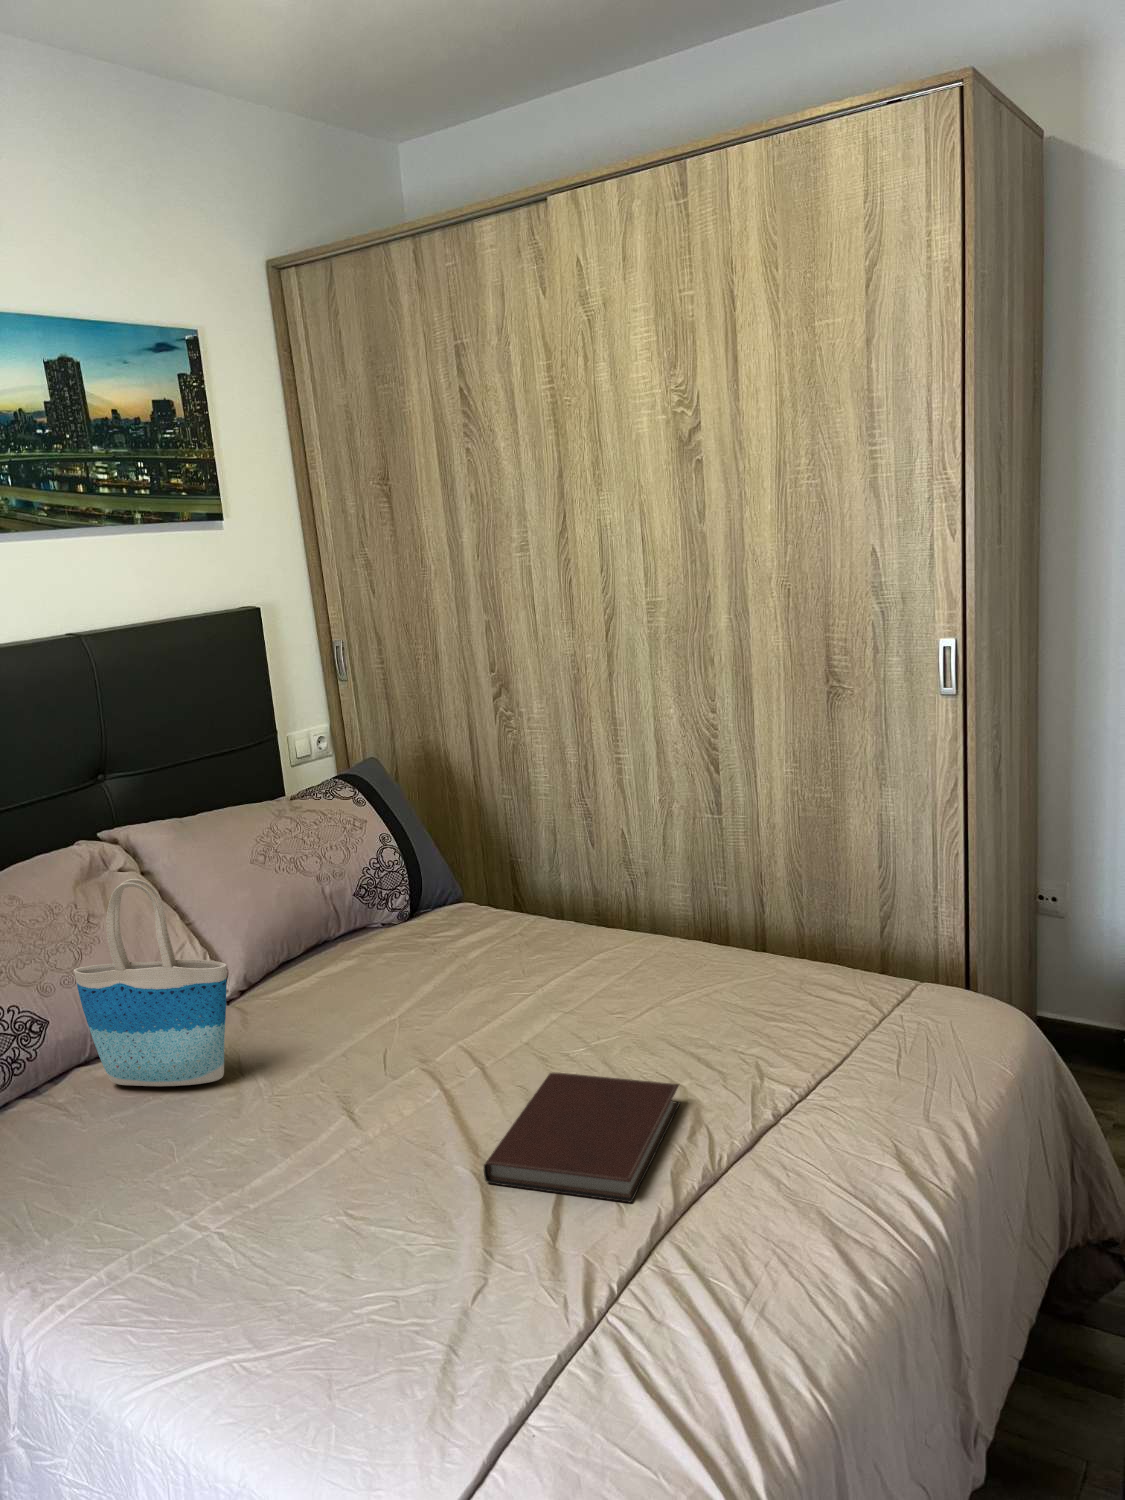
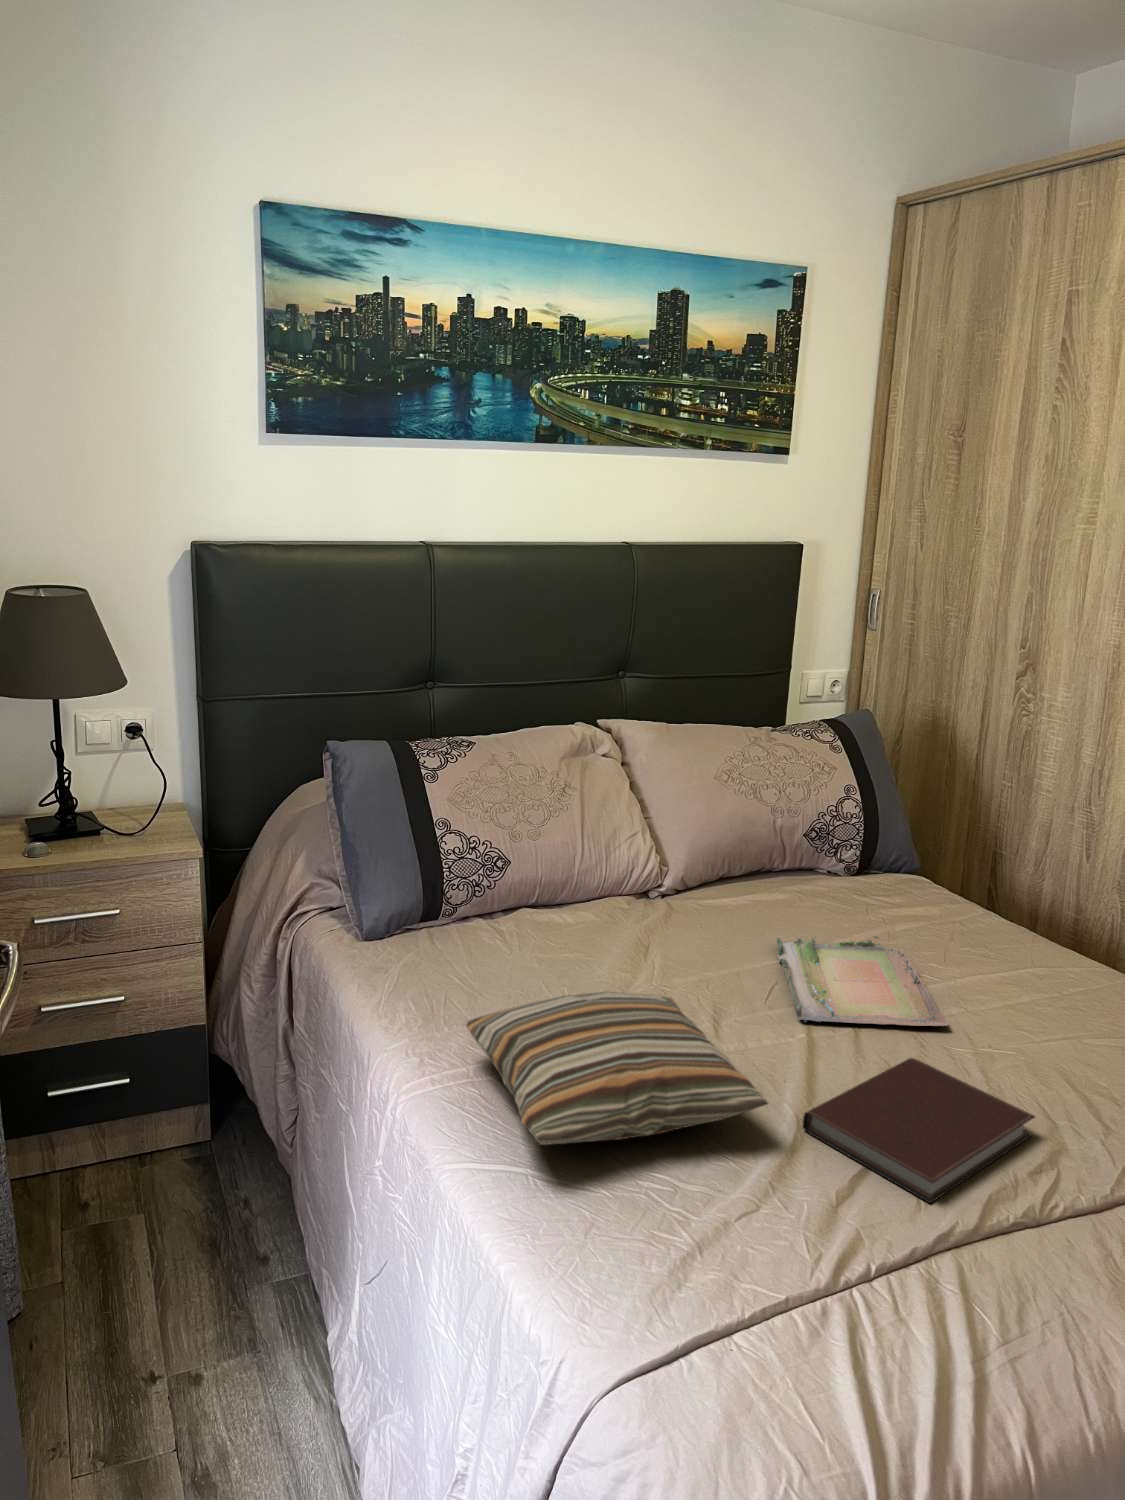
tote bag: present [74,879,226,1086] -> none [534,764,651,958]
tray: none [367,968,564,1077] -> present [777,936,949,1026]
pillow: none [82,1101,453,1318] -> present [466,992,768,1145]

